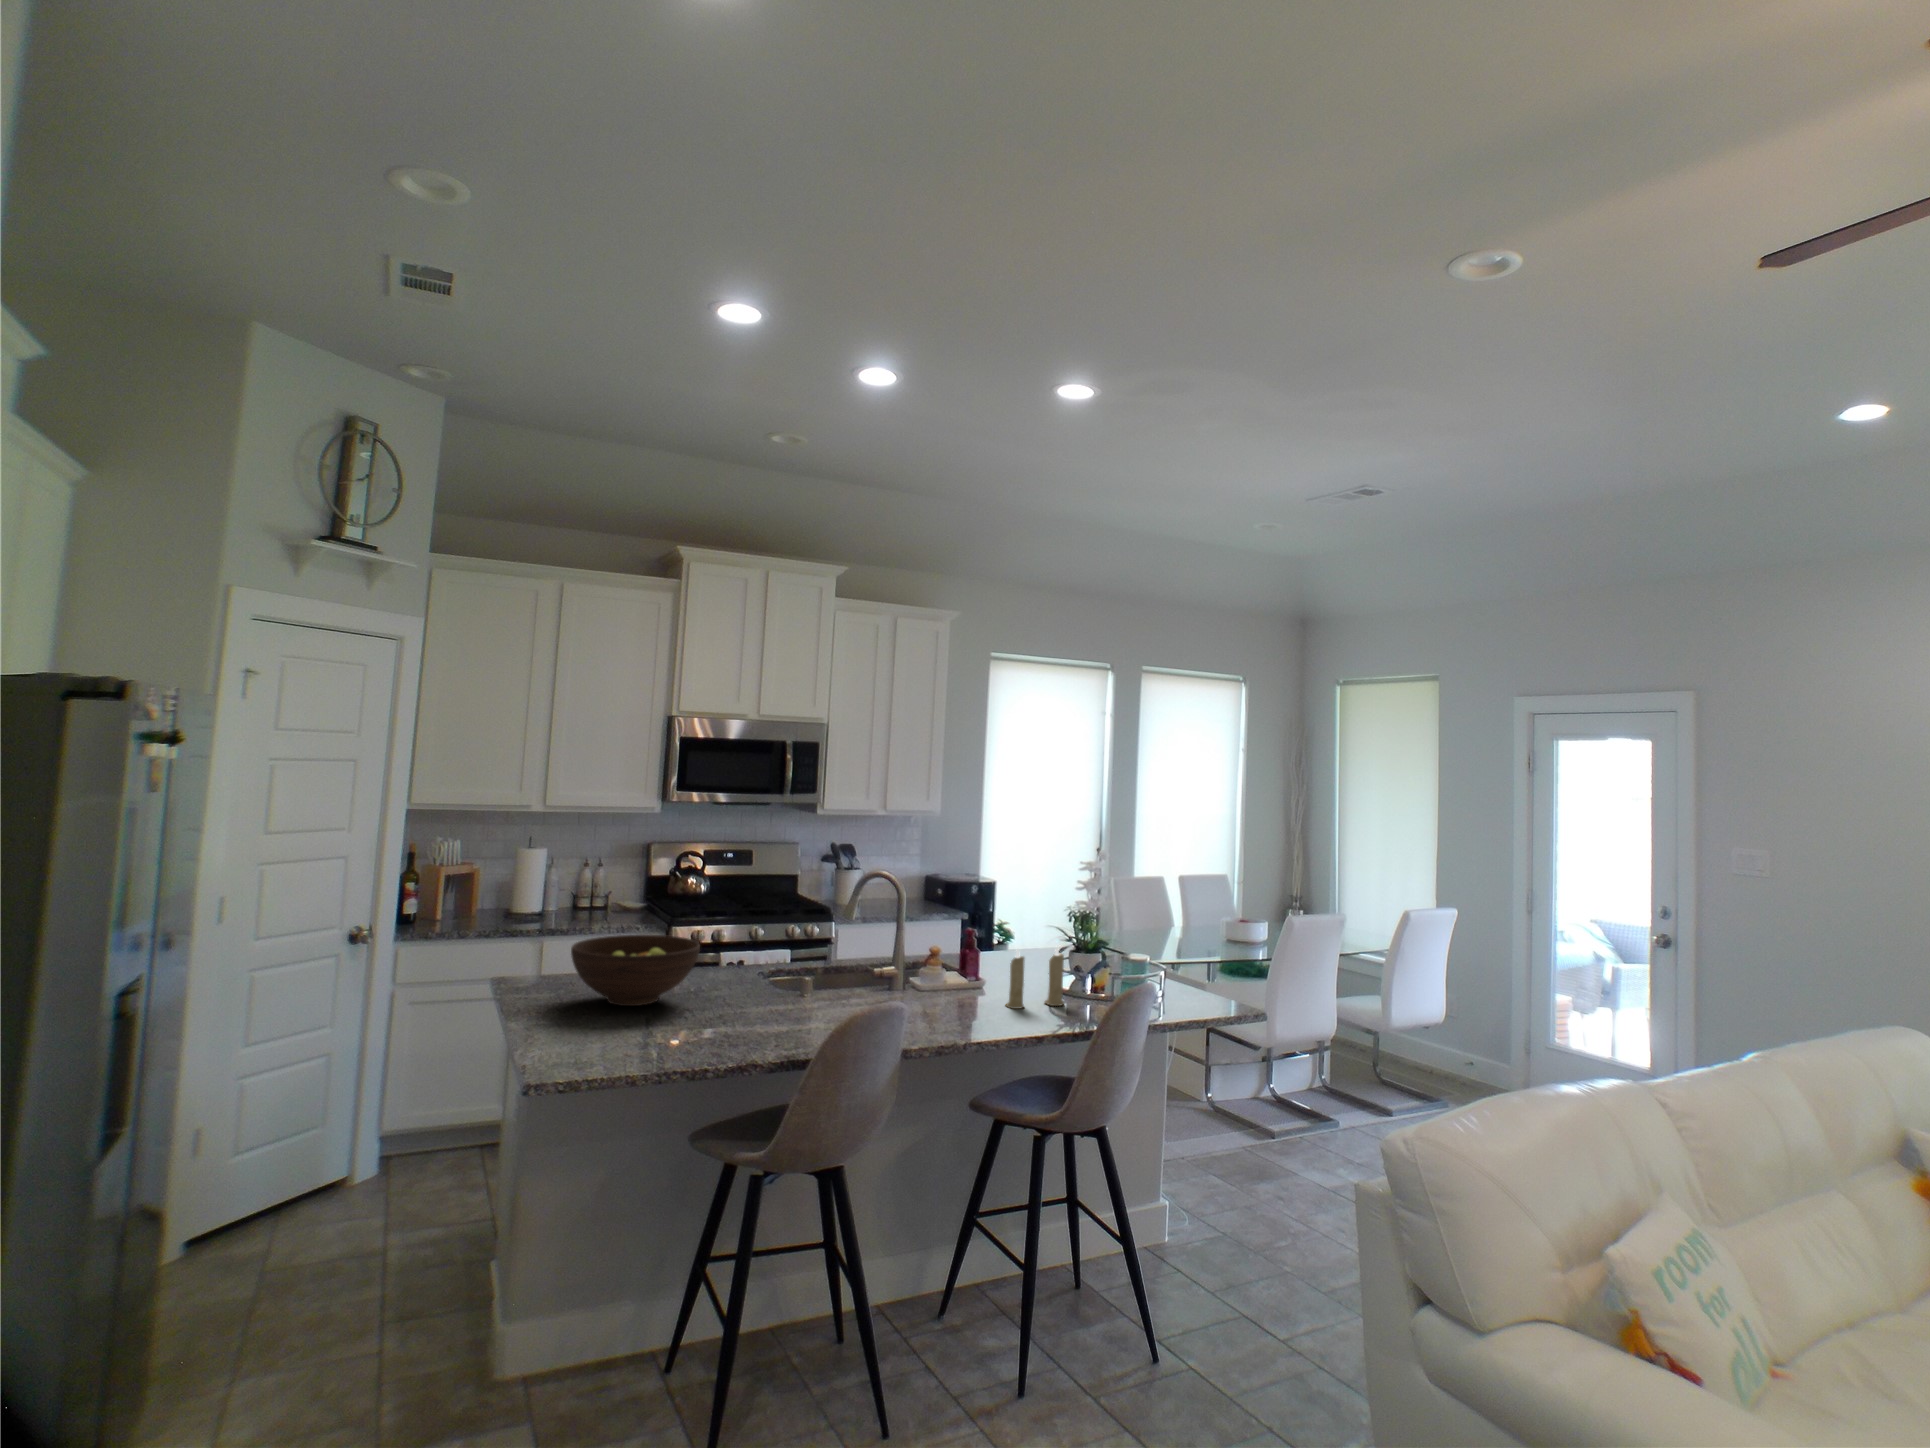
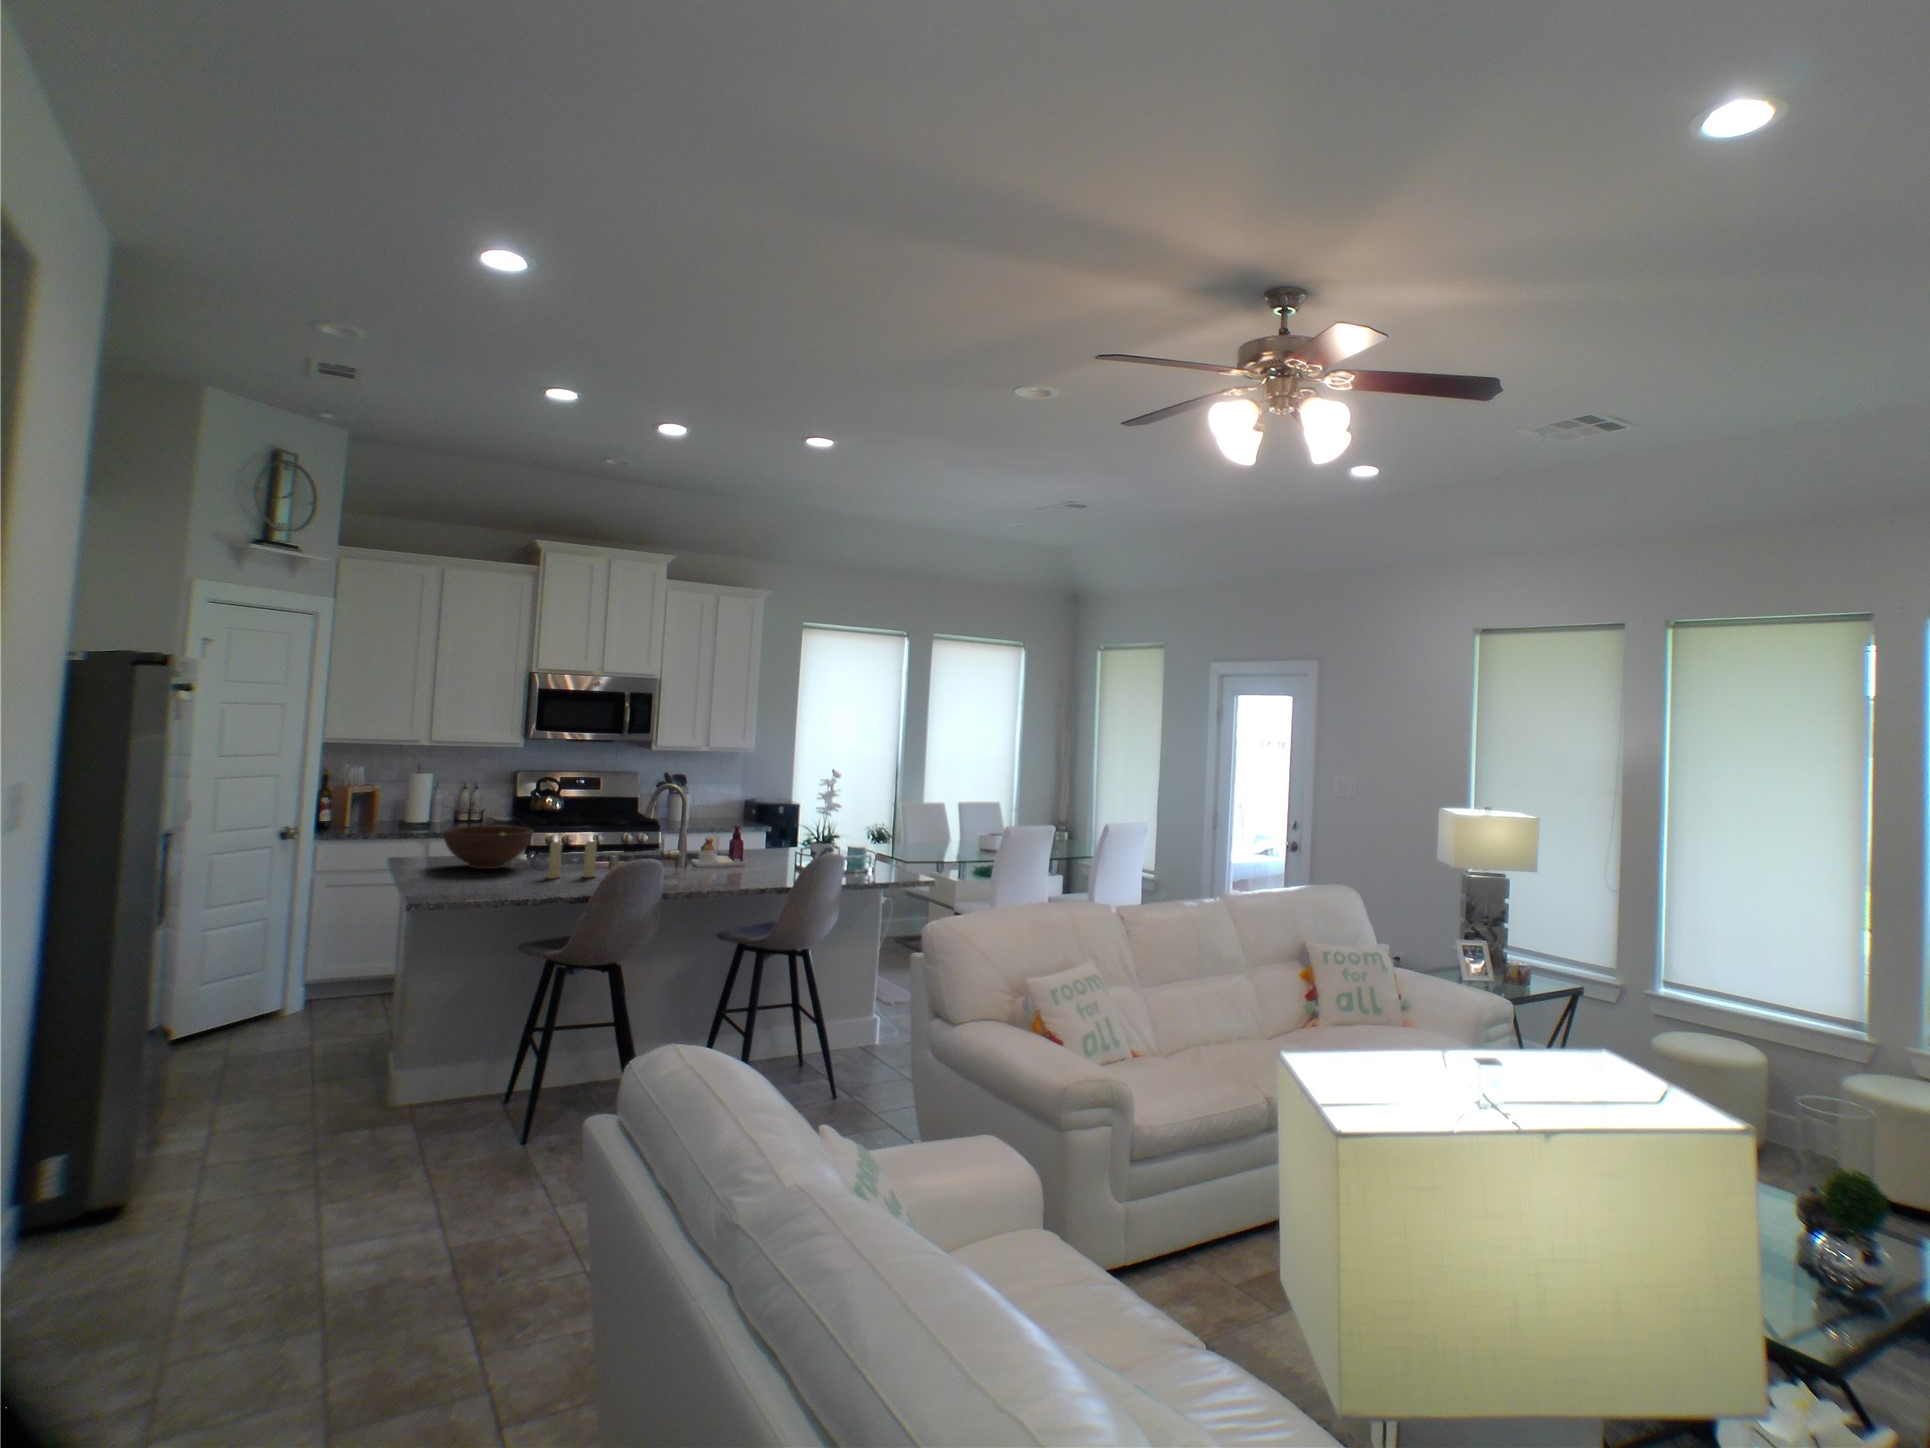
candle: present [1006,948,1064,1009] -> present [547,836,597,878]

